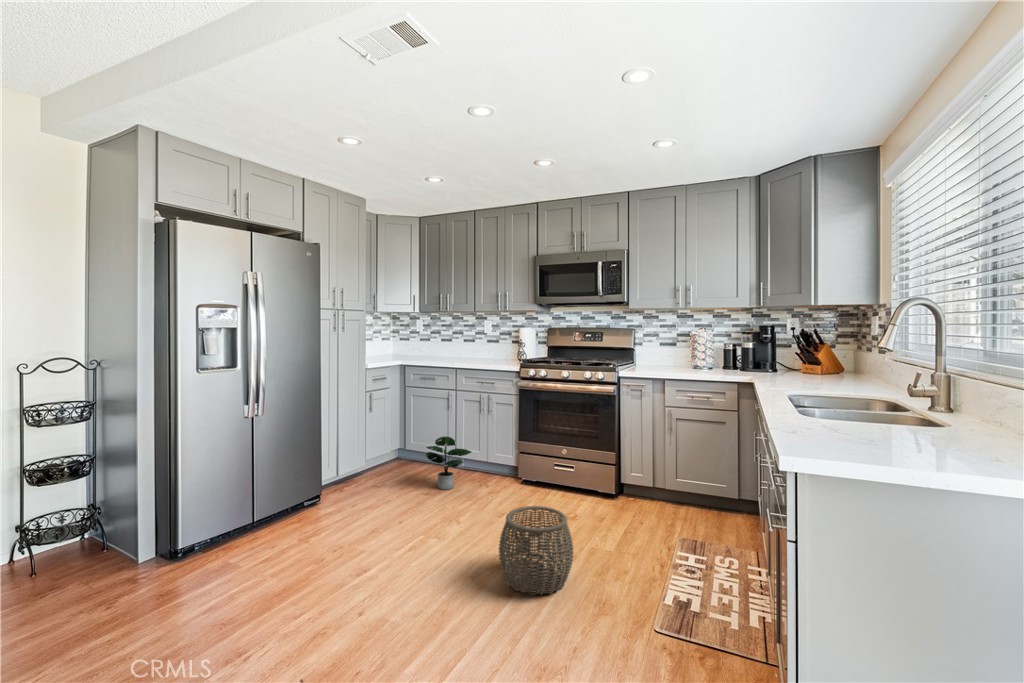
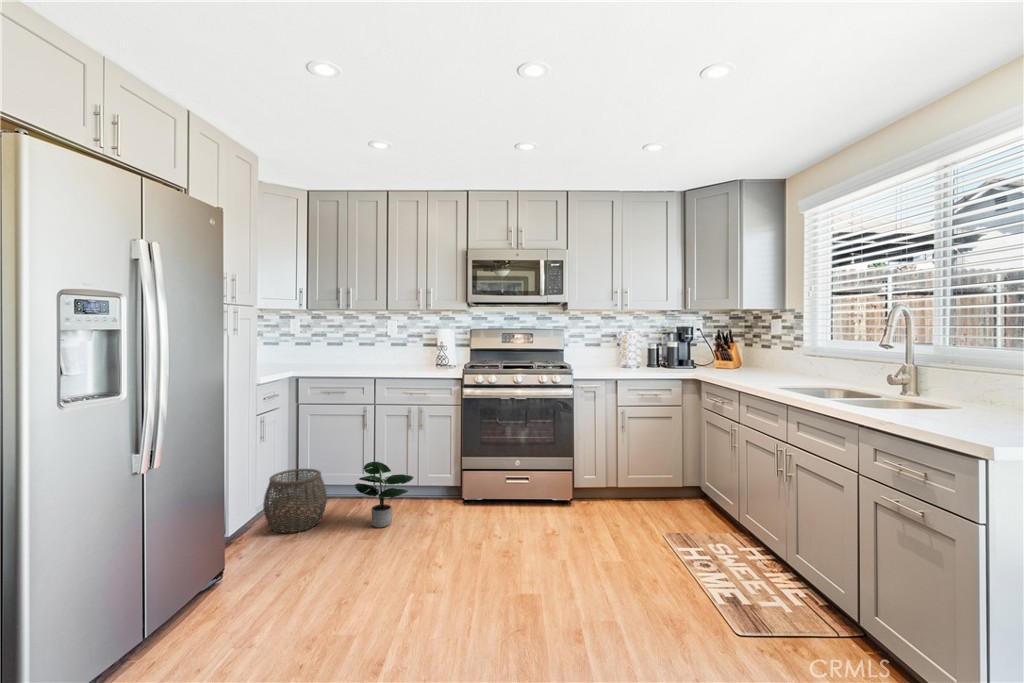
woven basket: present [499,506,574,595] -> present [263,469,327,533]

